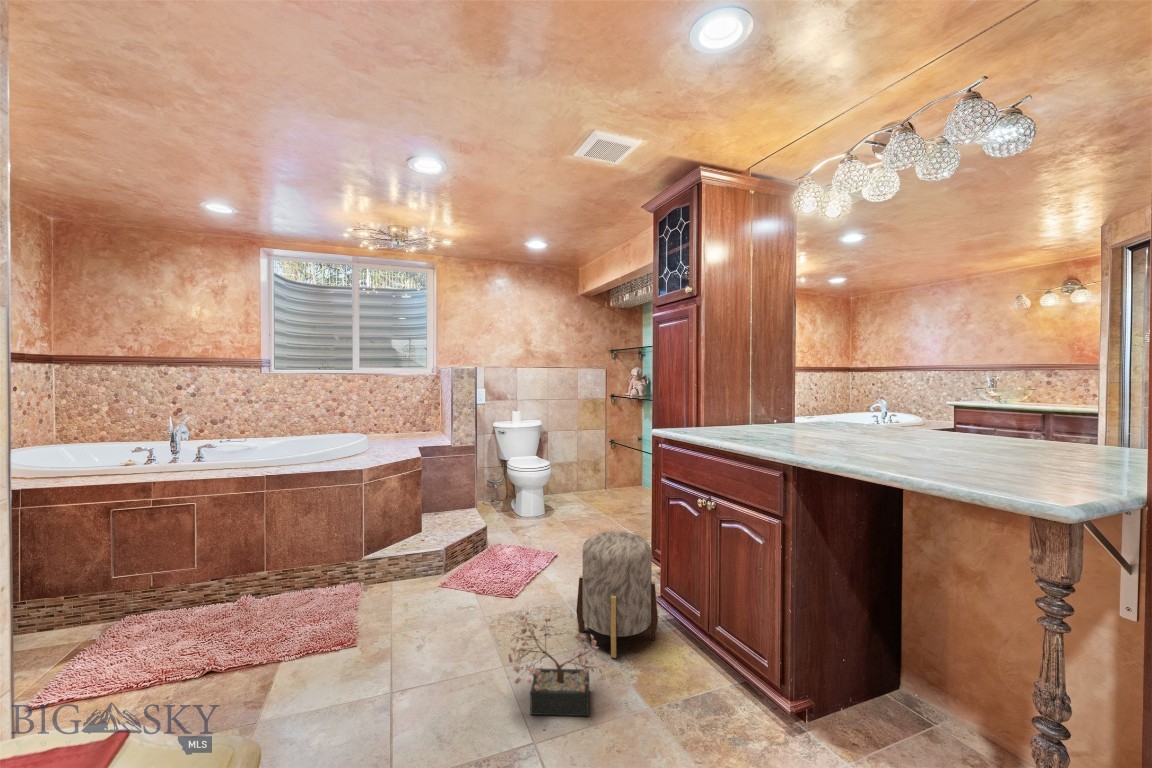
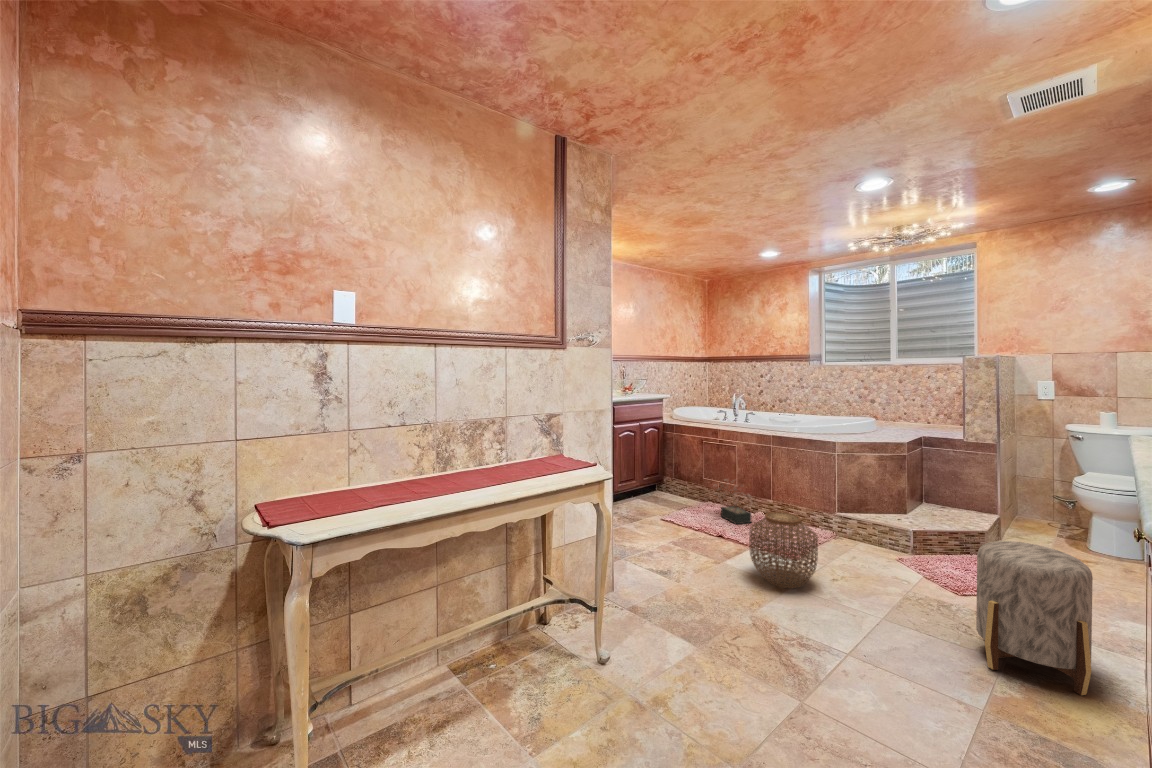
woven basket: none [335,588,434,708] -> present [749,512,818,588]
decorative plant: present [508,612,606,716] -> present [715,479,753,524]

